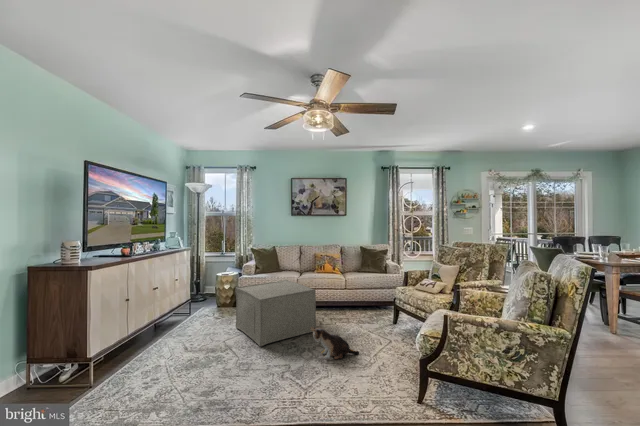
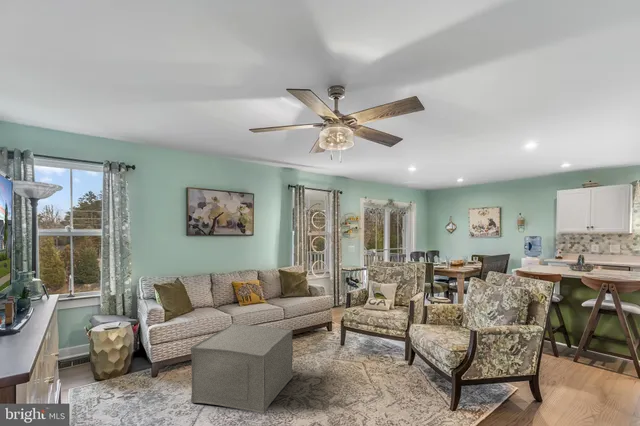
plush toy: present [310,327,359,359] -> none [328,370,363,401]

